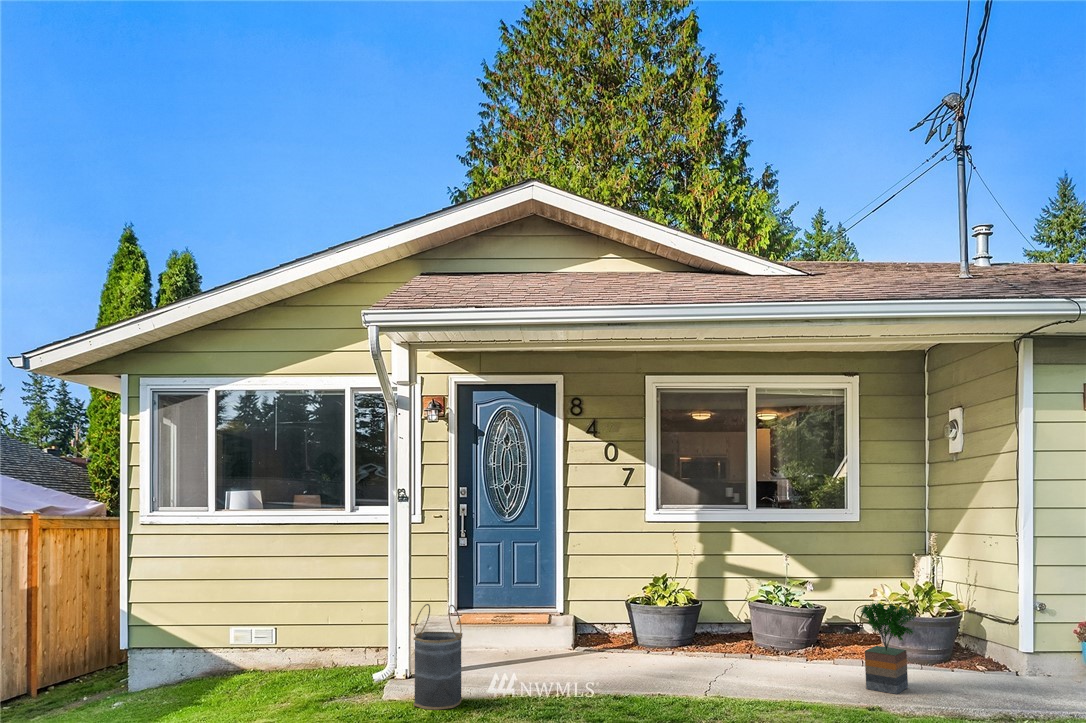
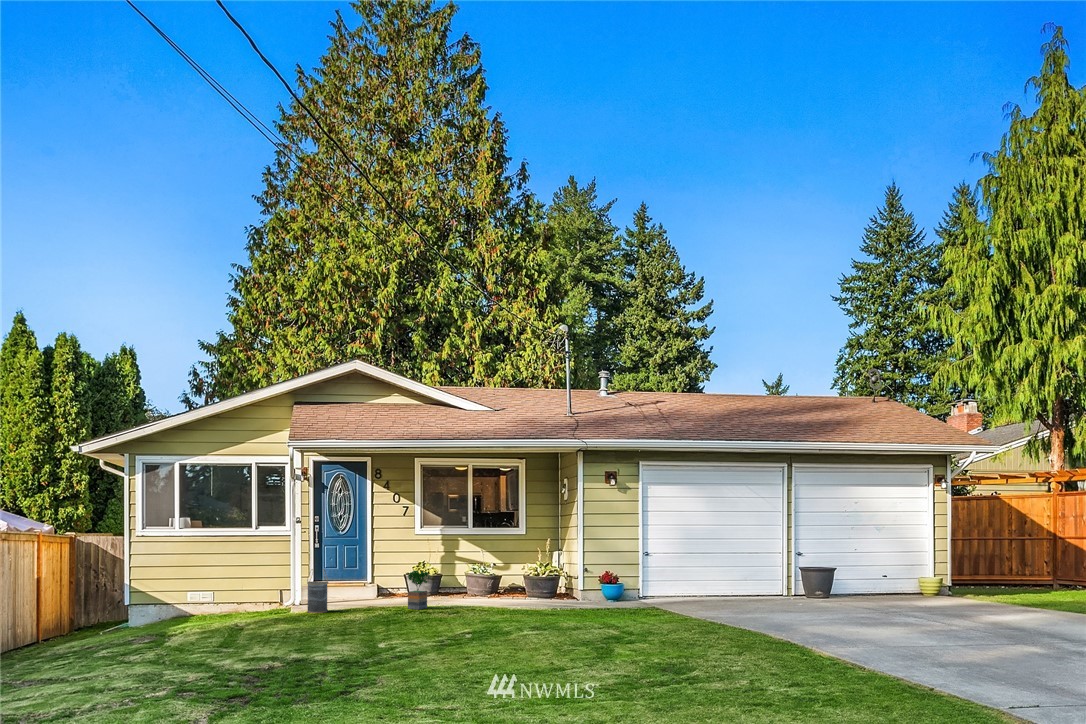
potted tree: present [861,603,915,694] -> present [408,571,430,609]

